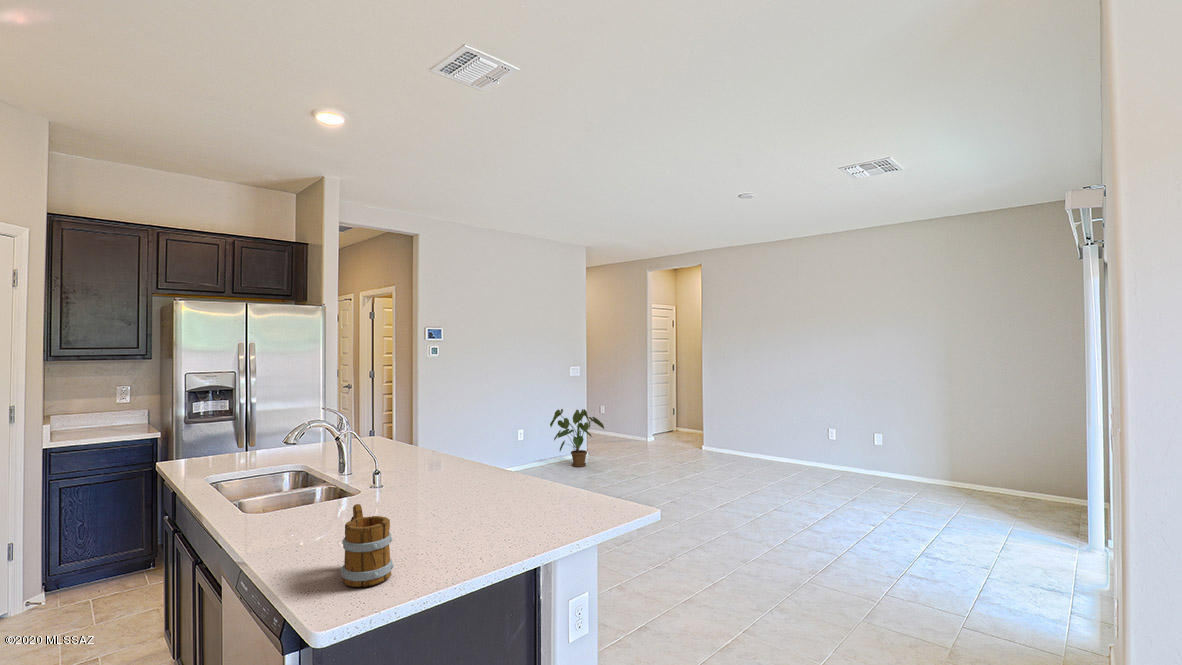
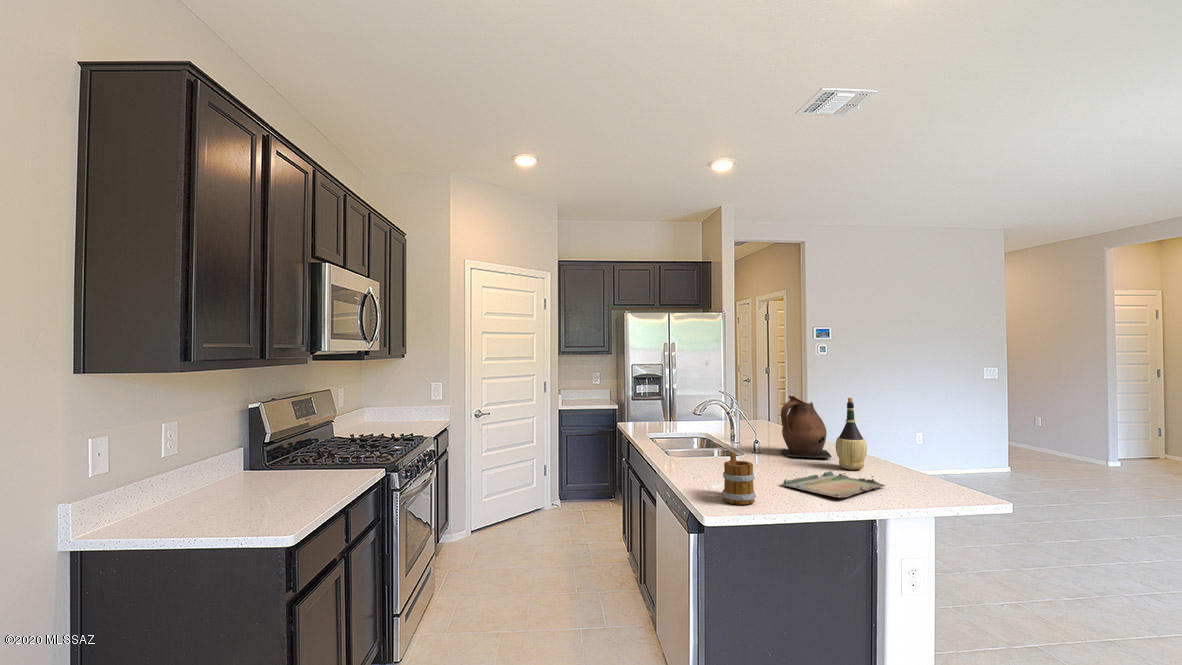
wine bottle: none [478,408,513,493] -> present [836,398,867,470]
ceramic pitcher: none [406,409,471,485] -> present [781,395,832,459]
house plant: present [550,409,604,467] -> none [957,414,1036,482]
tray: none [422,499,540,541] -> present [782,471,885,498]

